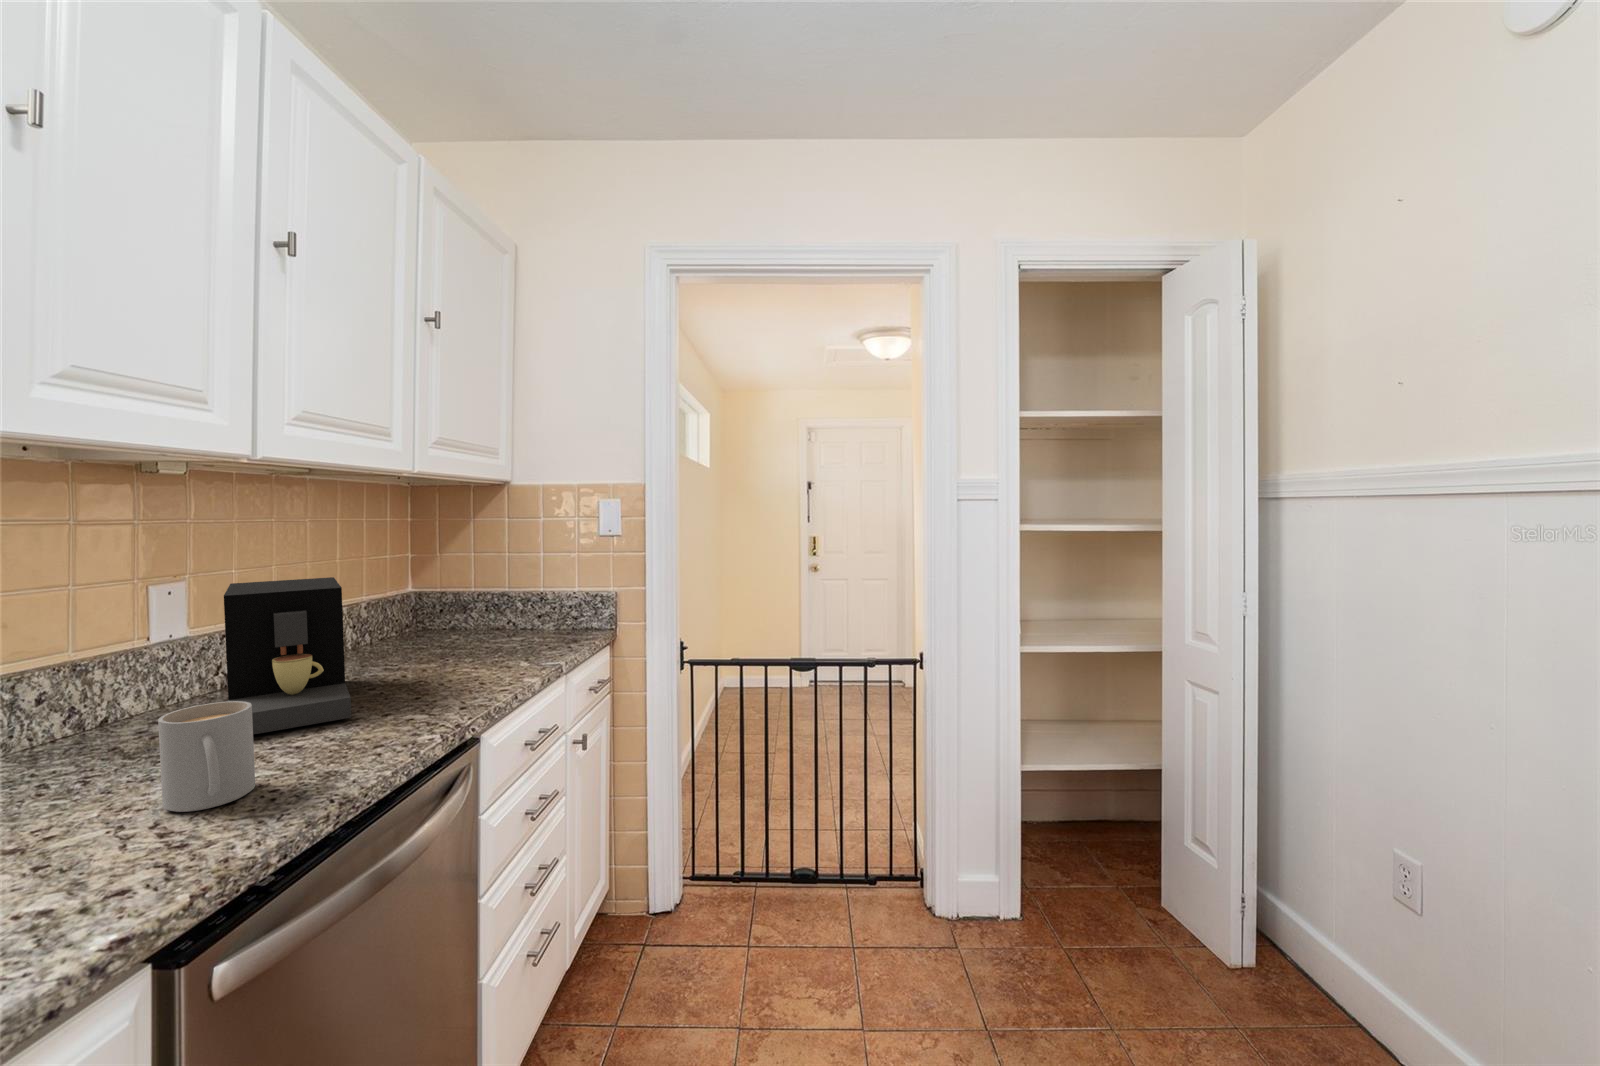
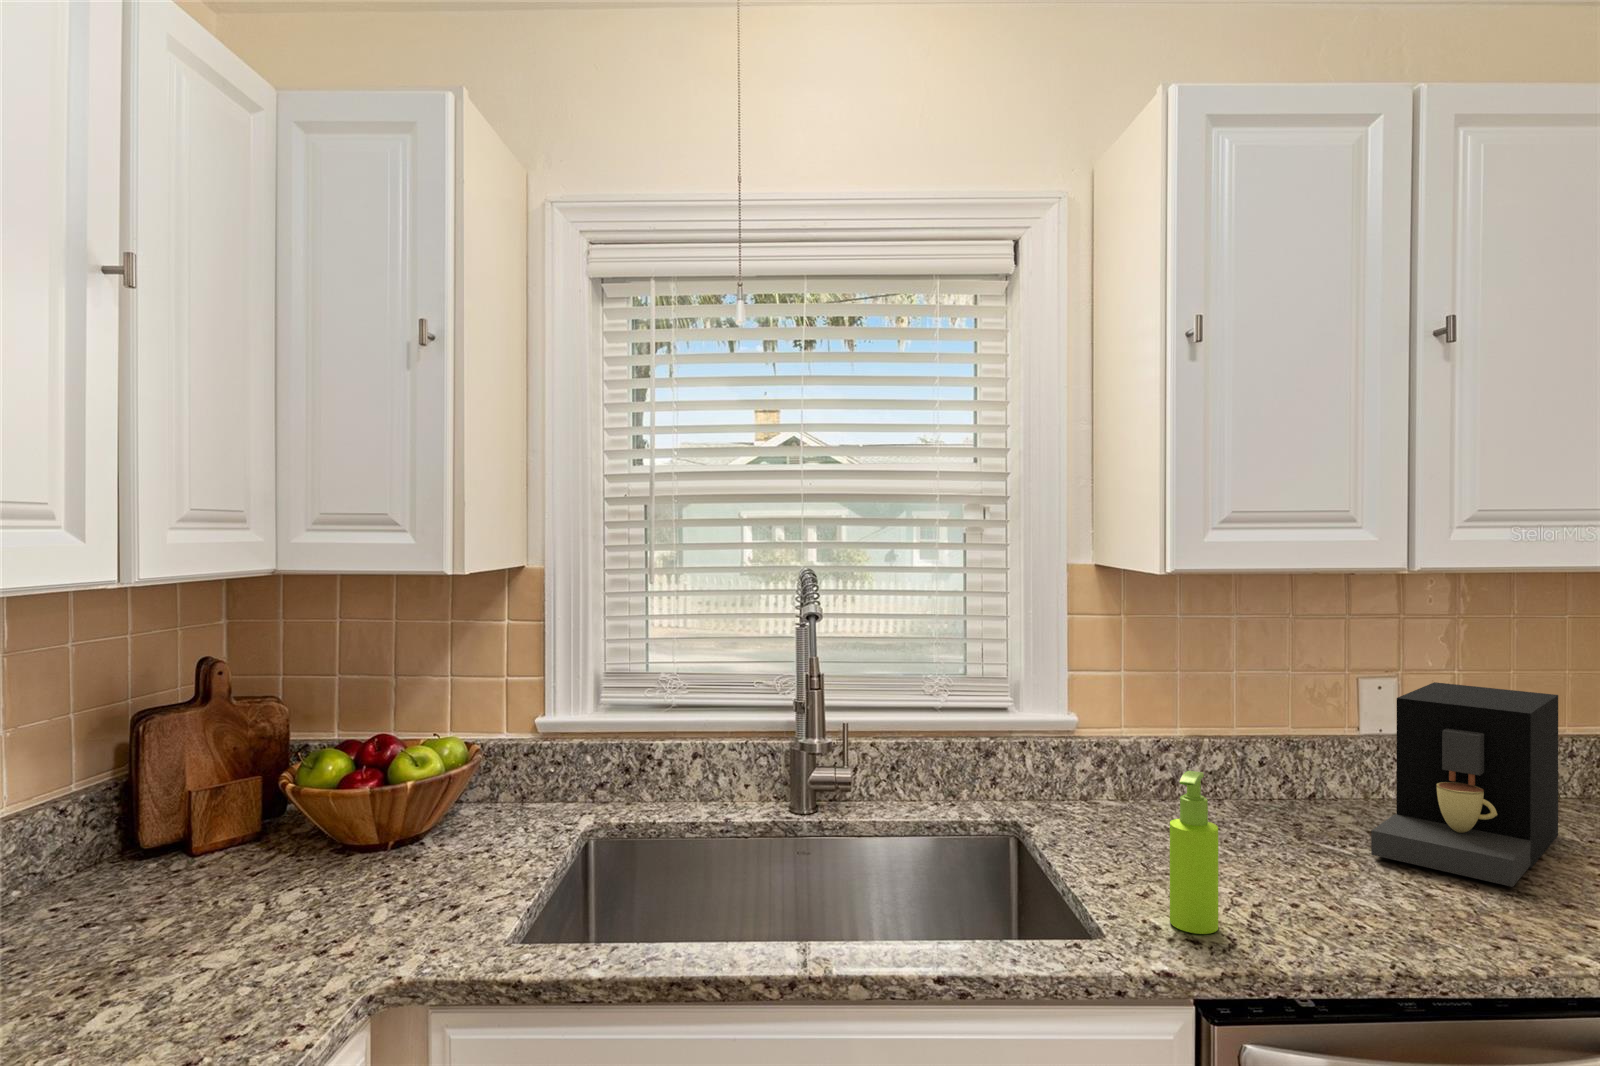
soap dispenser: none [52,695,138,894] -> present [1170,771,1218,934]
mug: present [158,701,255,812] -> none [1272,806,1351,916]

